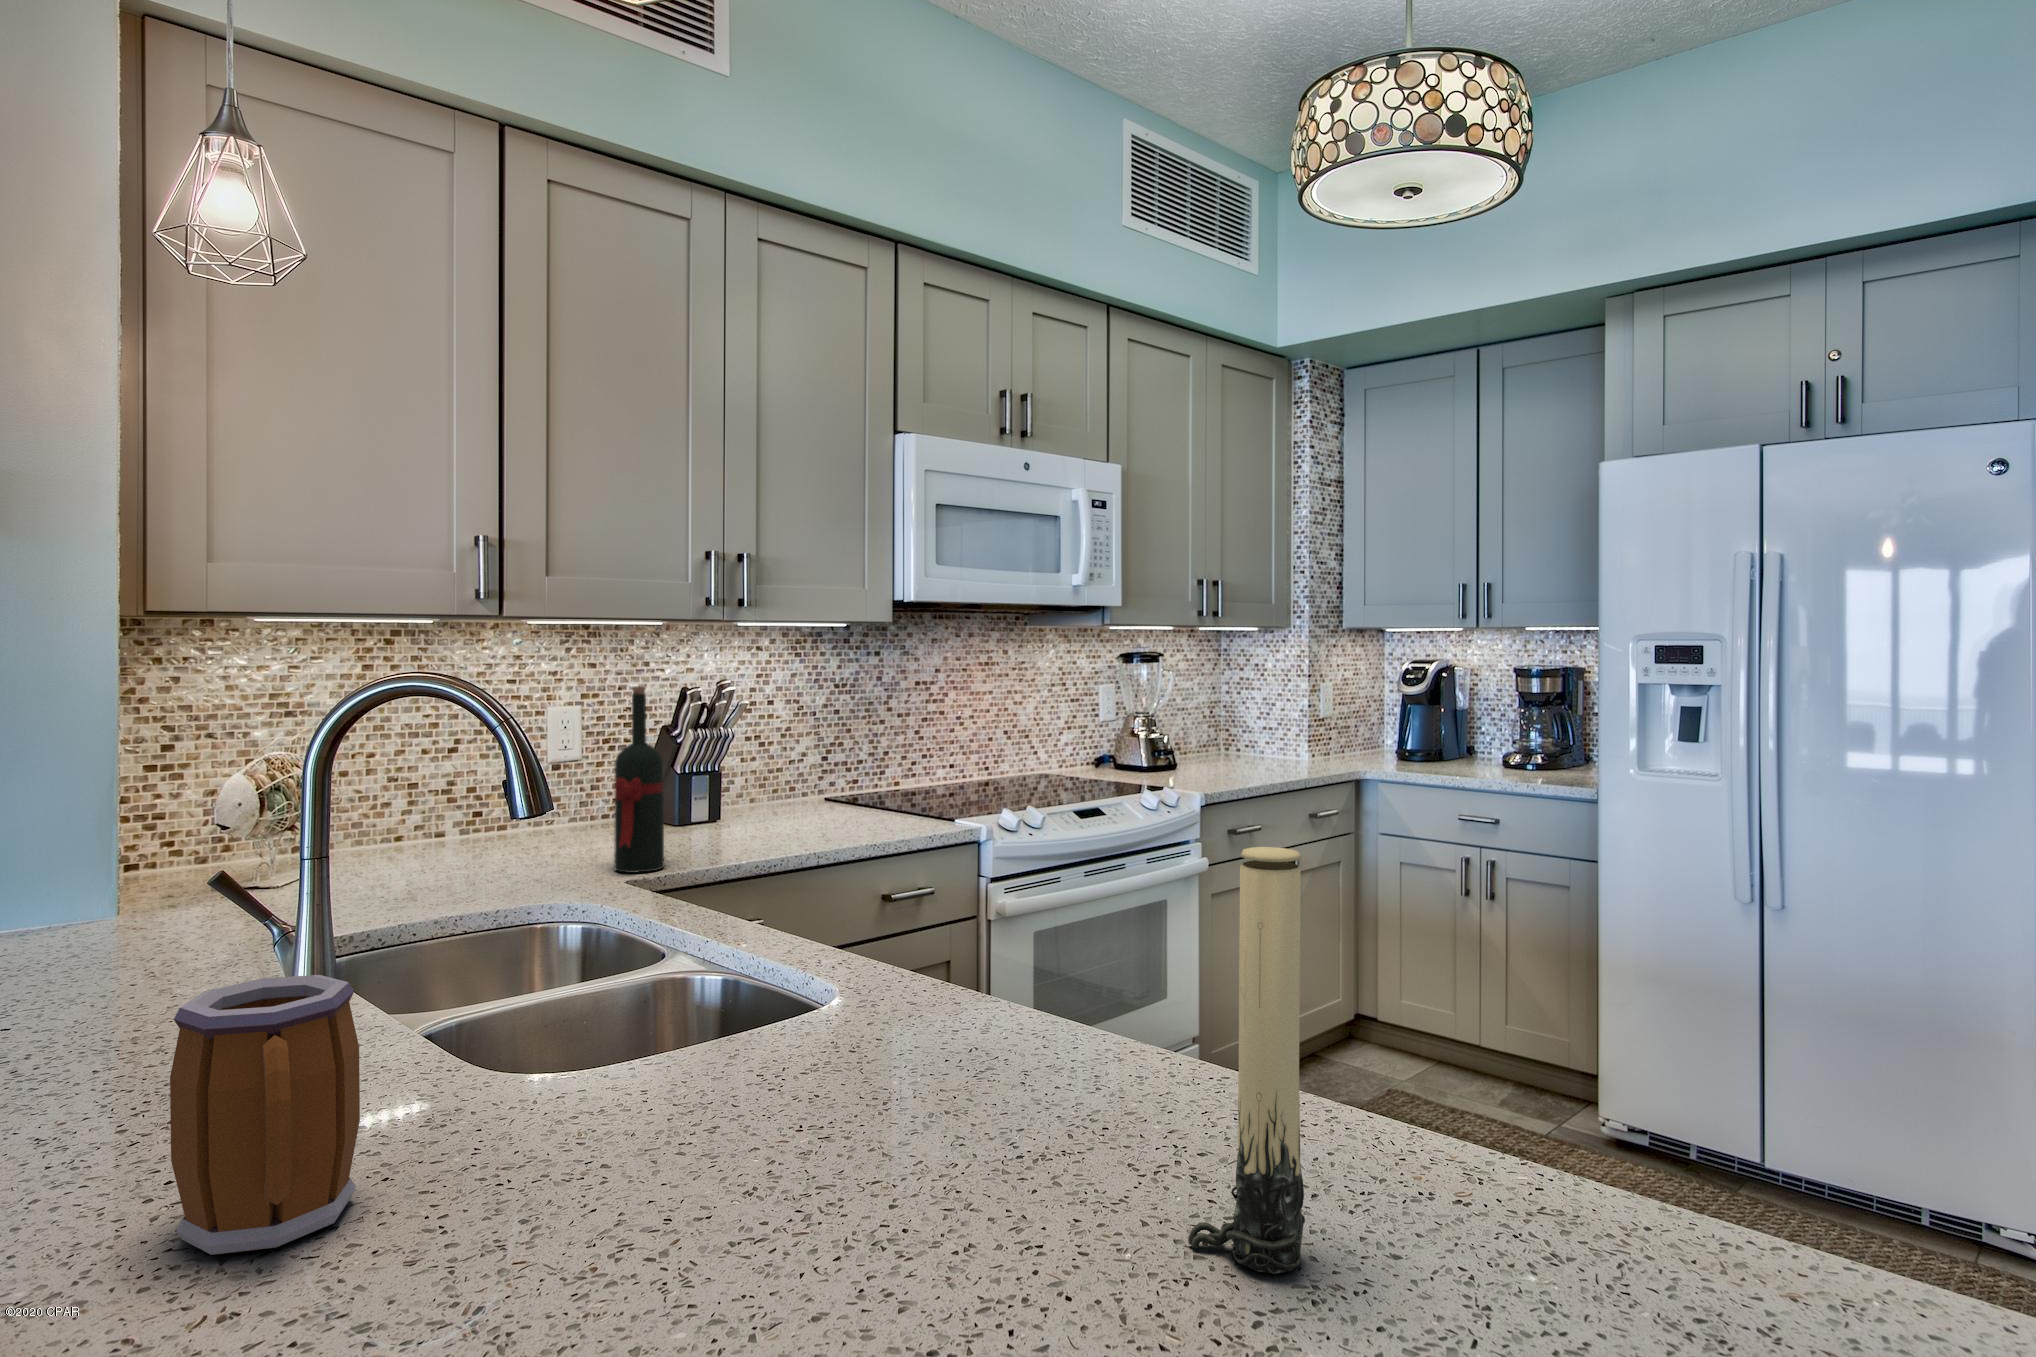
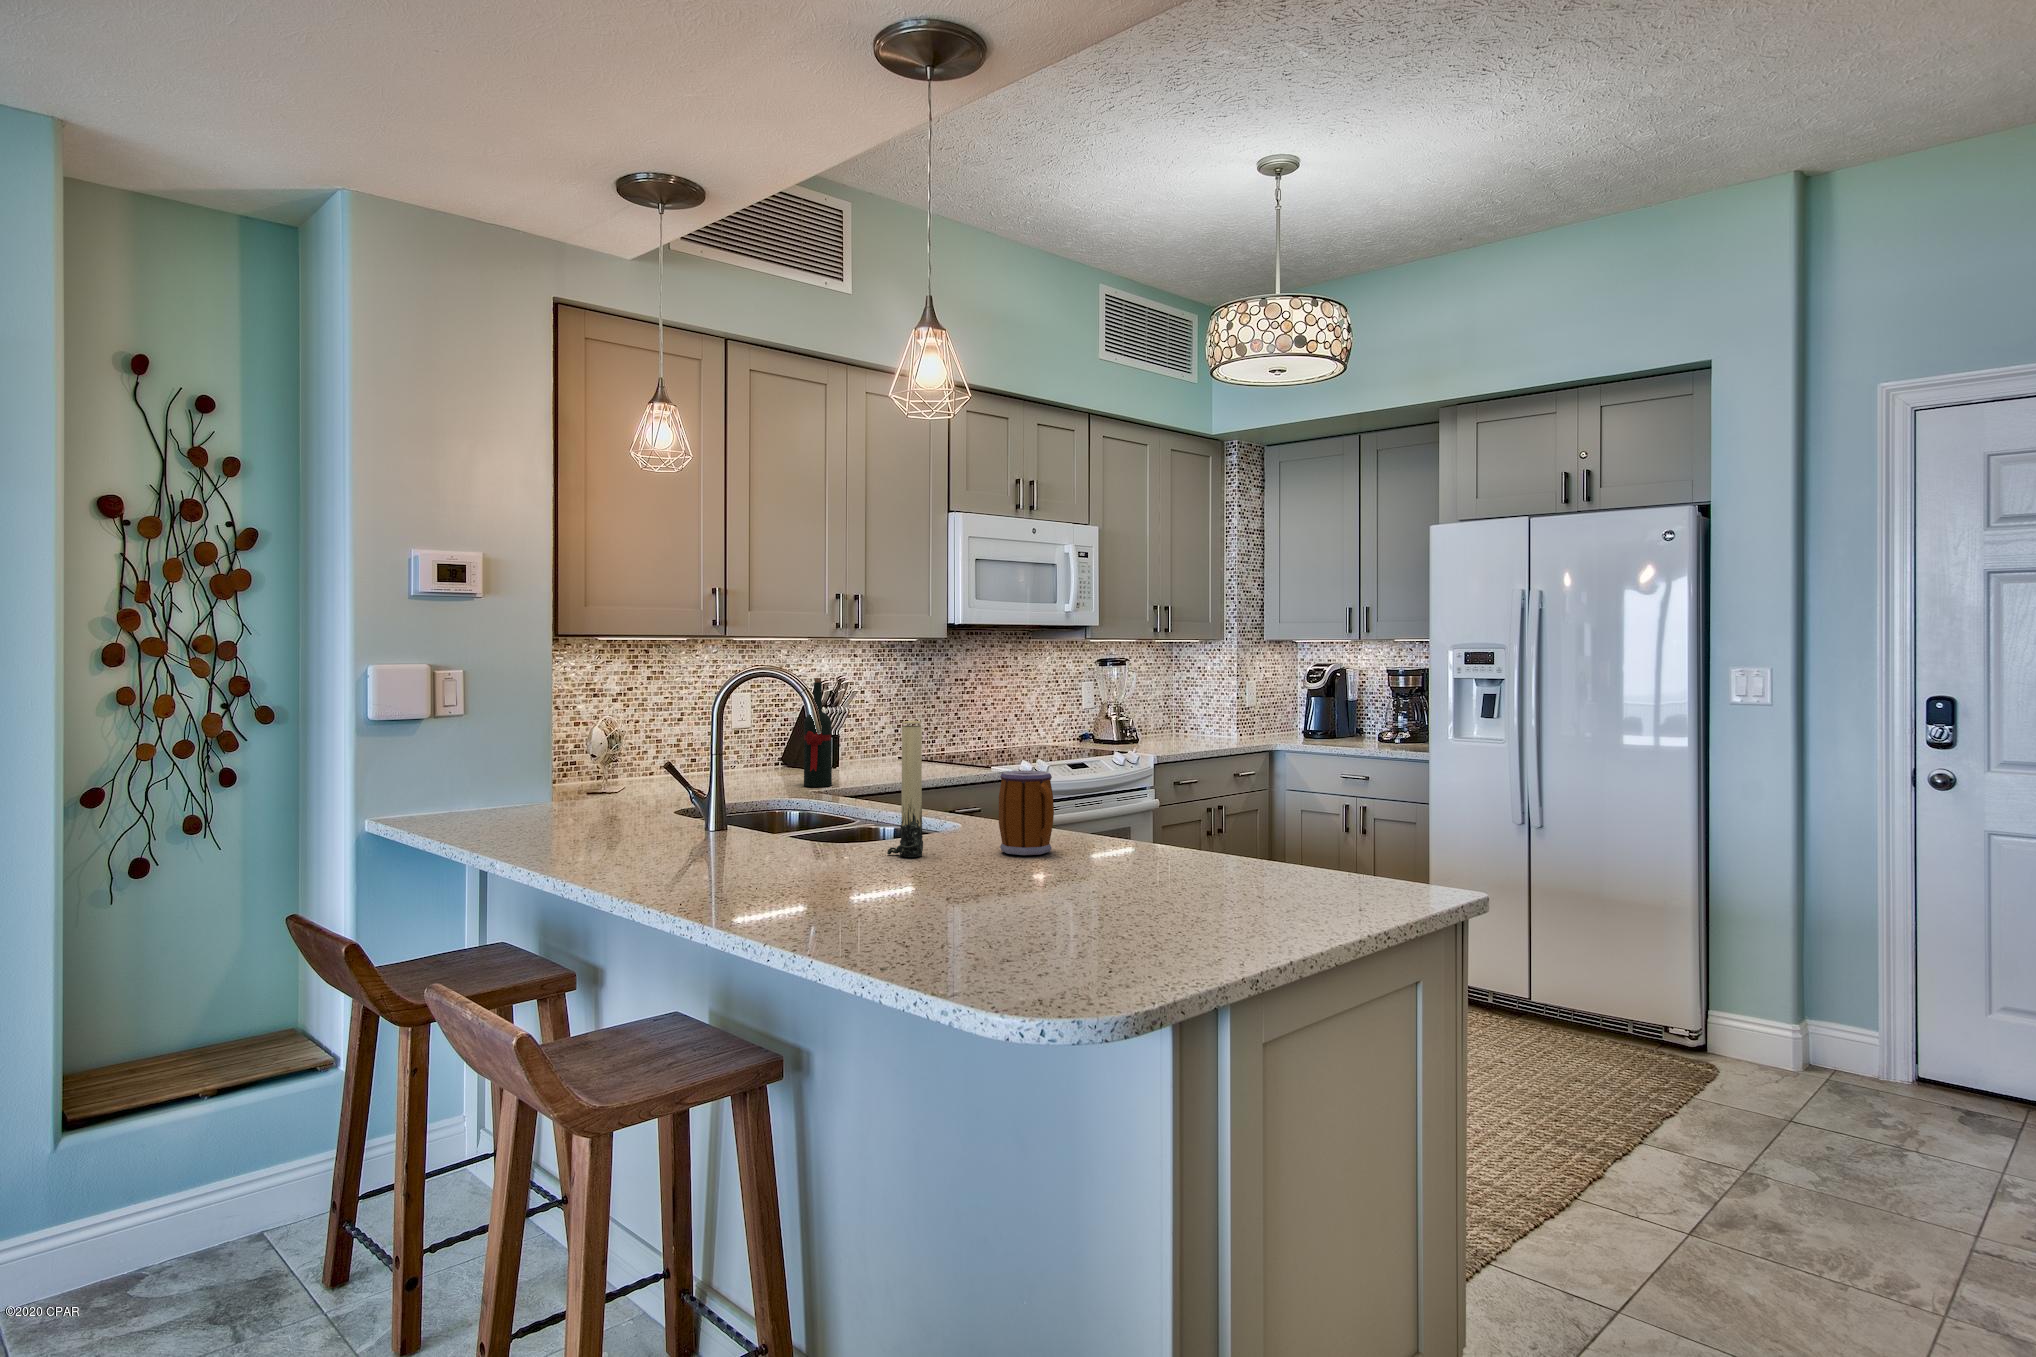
candle: present [1188,847,1305,1274] -> present [887,721,923,857]
mug: present [170,975,360,1255] -> present [999,770,1054,855]

